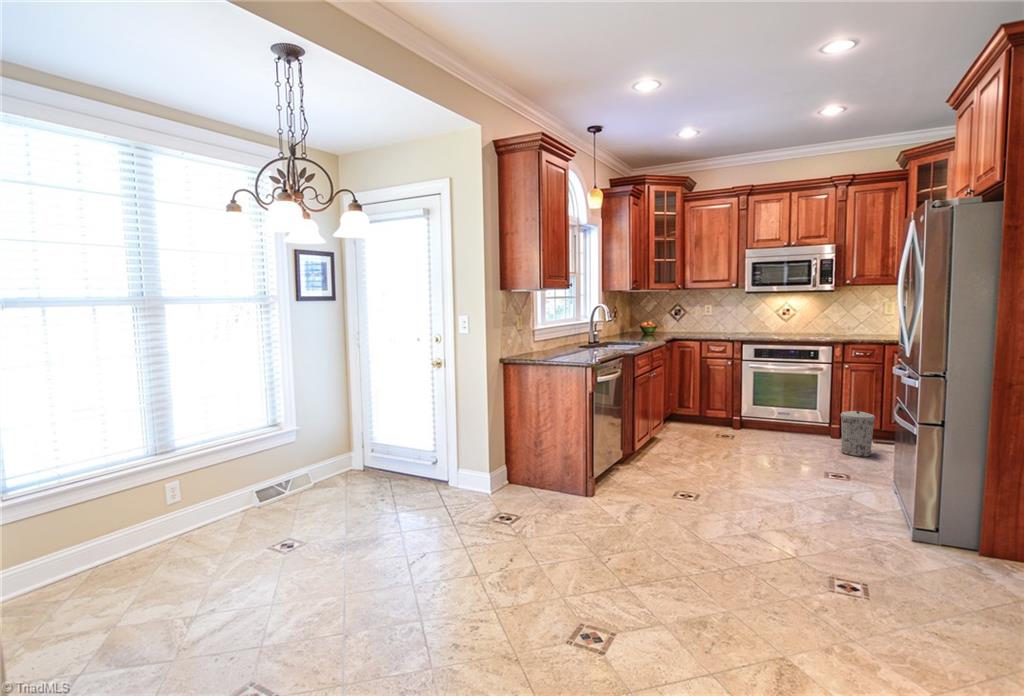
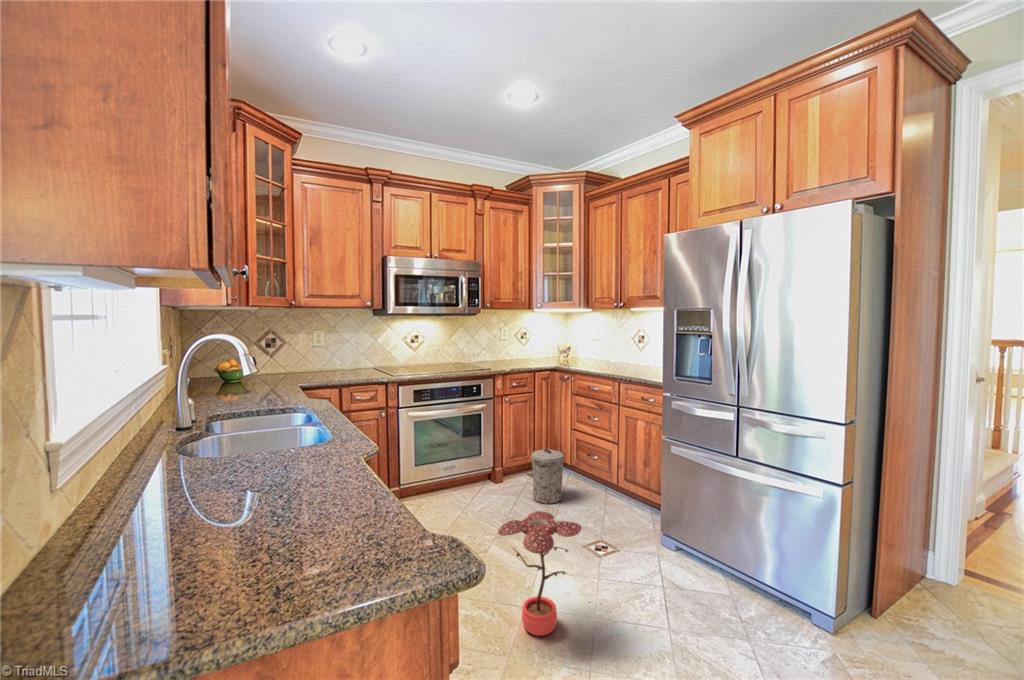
potted plant: none [712,415,758,480] -> present [498,511,581,636]

